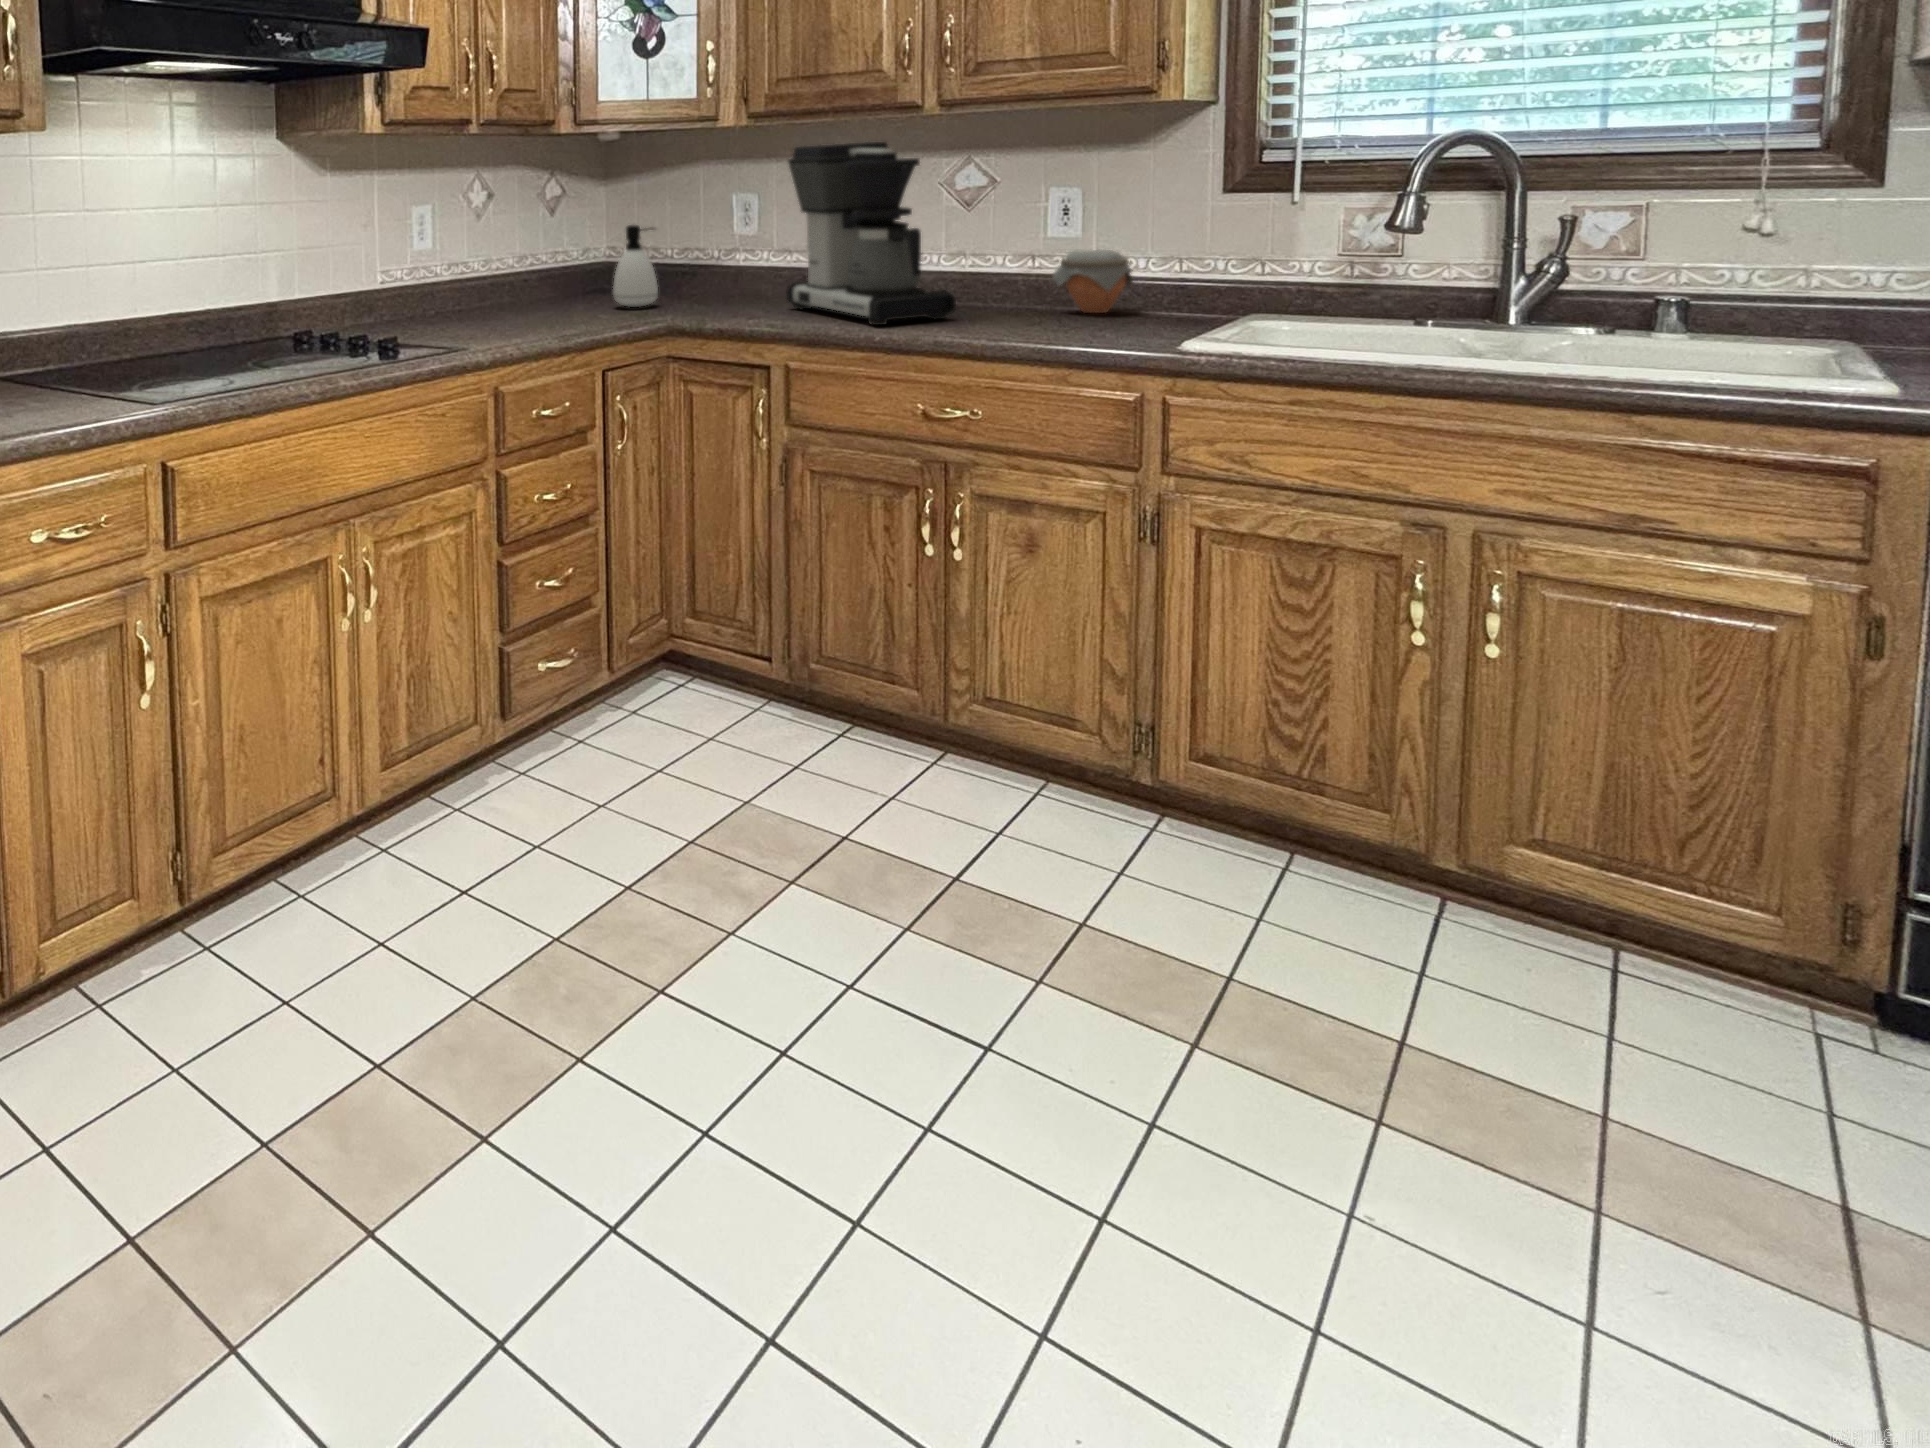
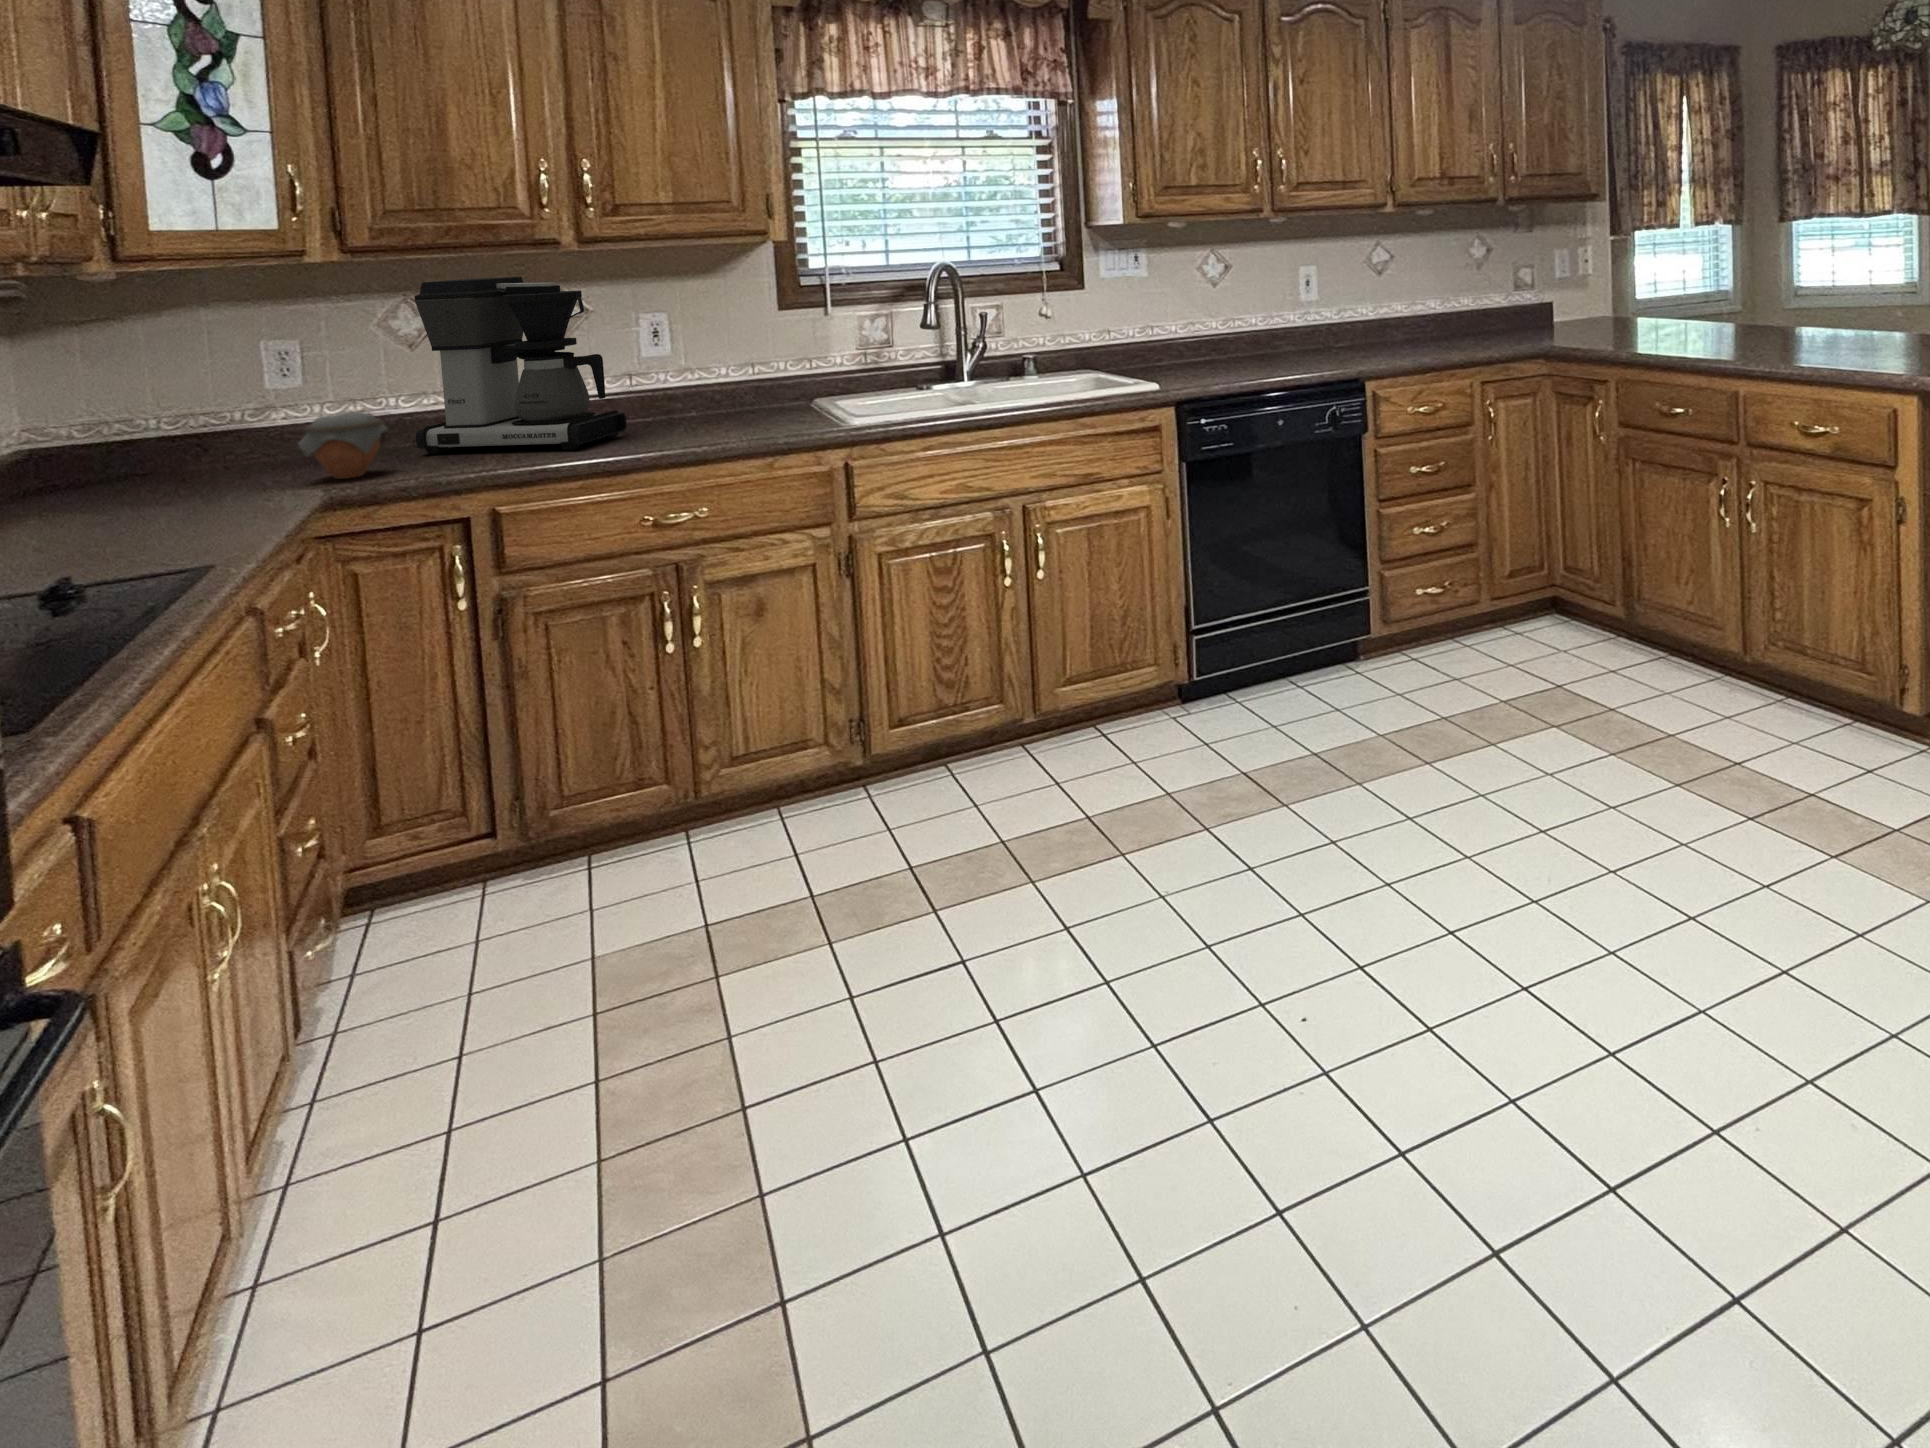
soap dispenser: present [613,225,658,307] -> none [151,383,224,487]
jar: present [1053,250,1133,313] -> present [298,412,387,479]

